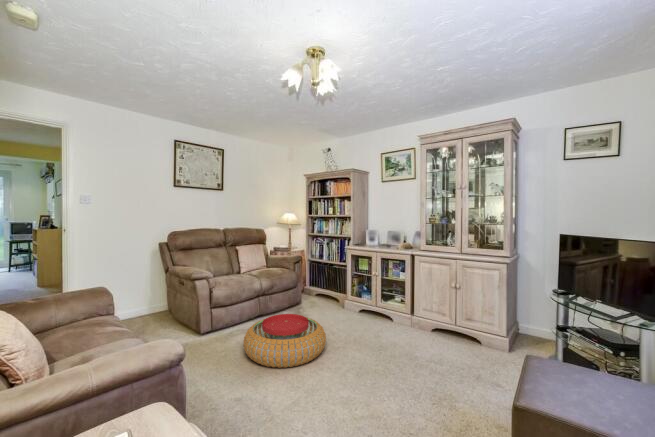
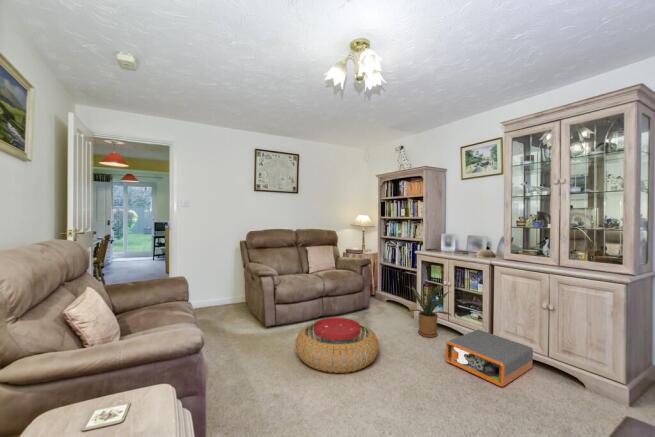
house plant: none [338,275,382,323] -> present [409,285,451,338]
storage box: none [382,311,445,354] -> present [446,330,533,387]

